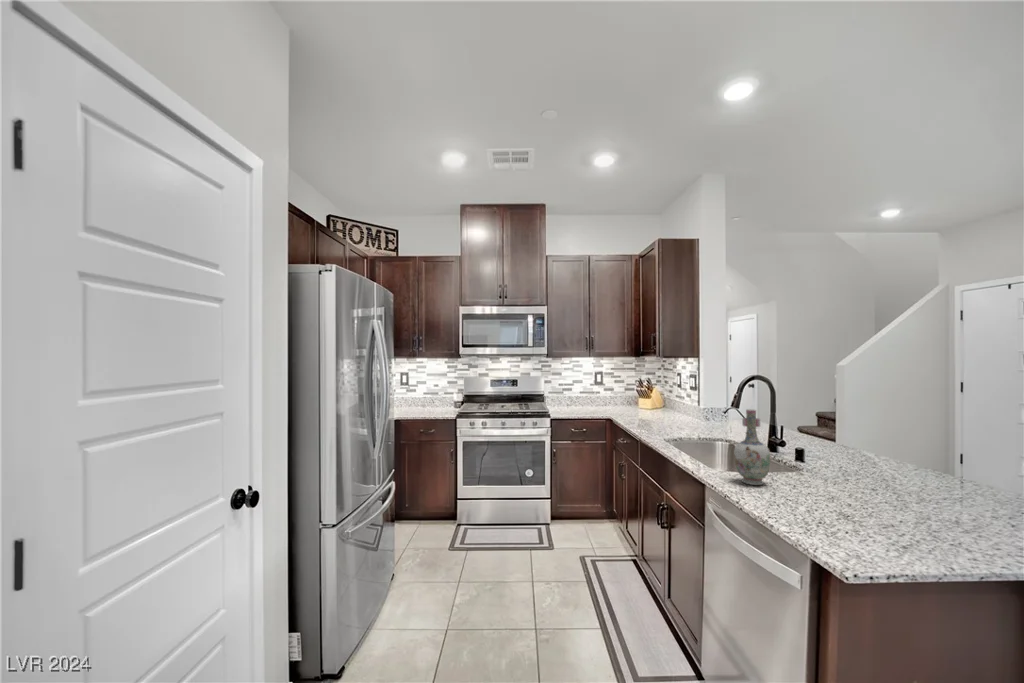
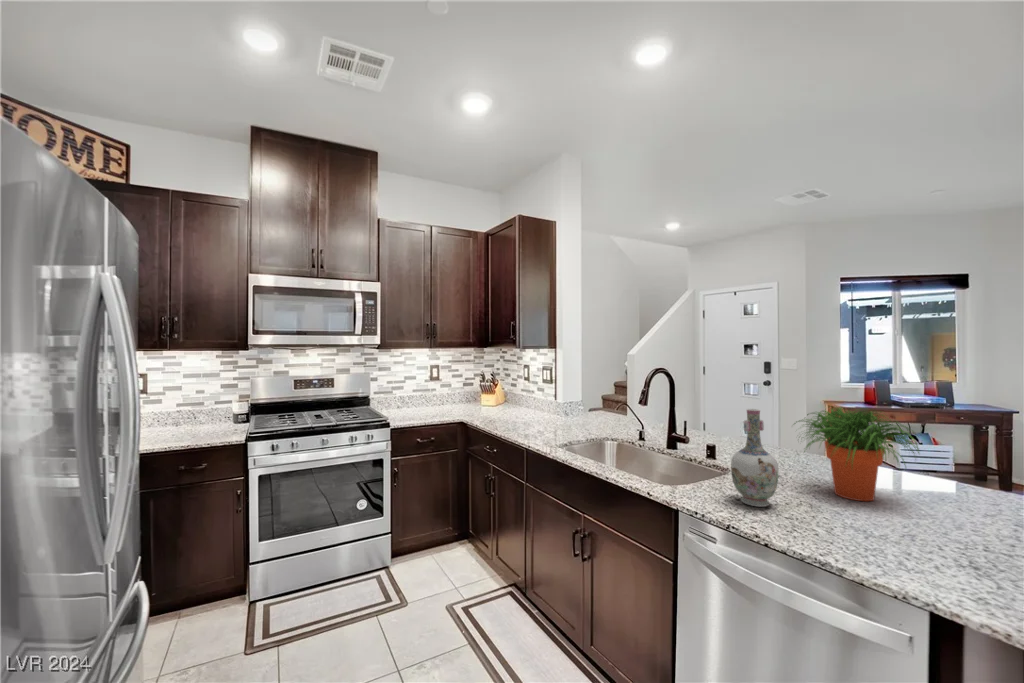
potted plant: none [808,413,923,496] -> present [794,407,919,501]

